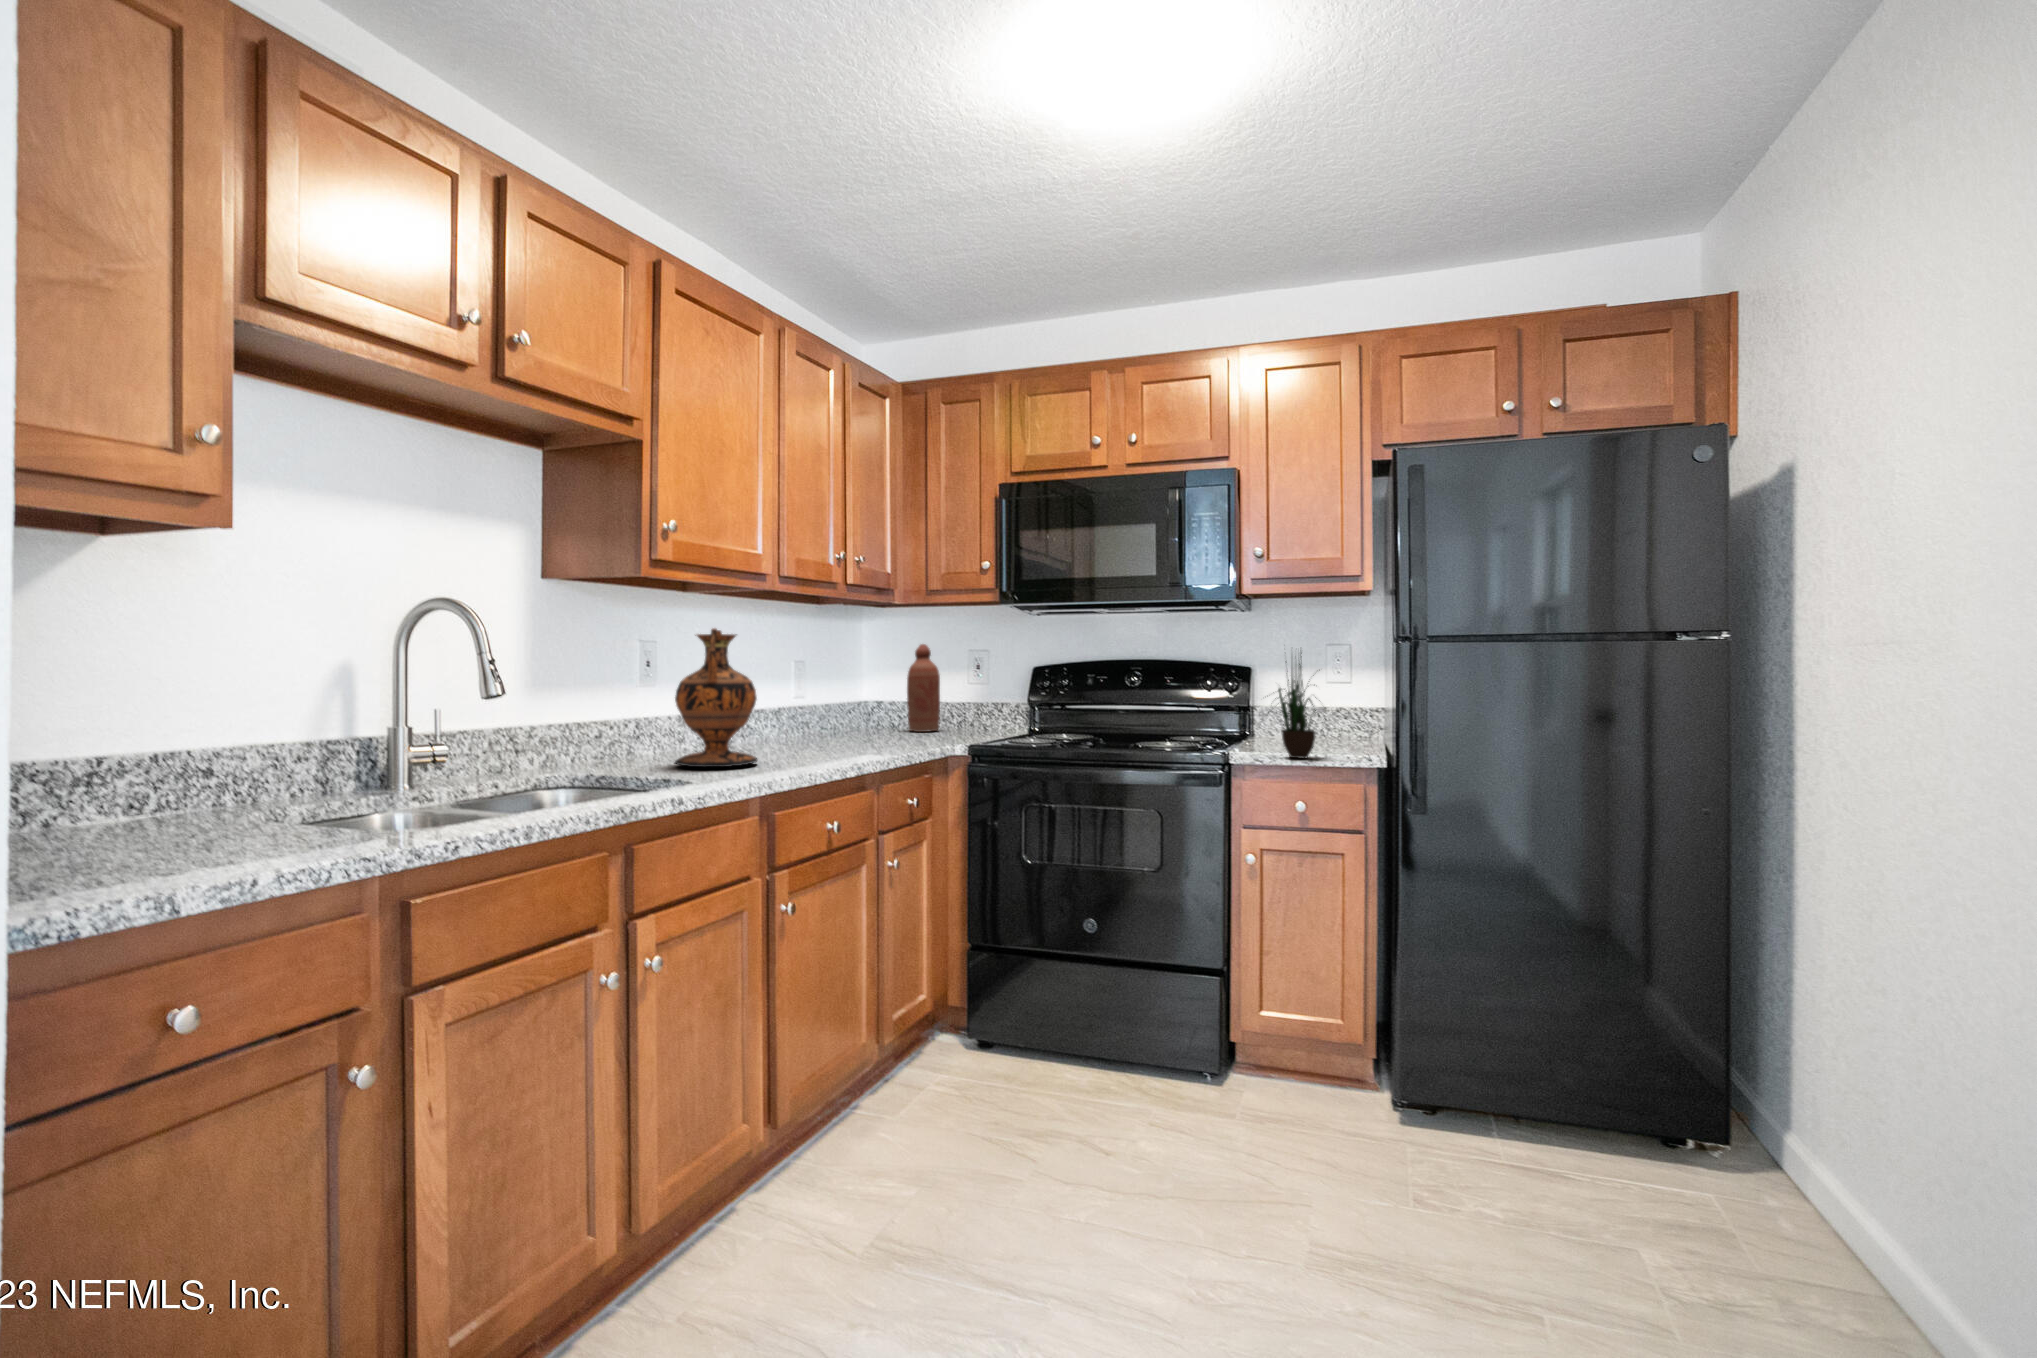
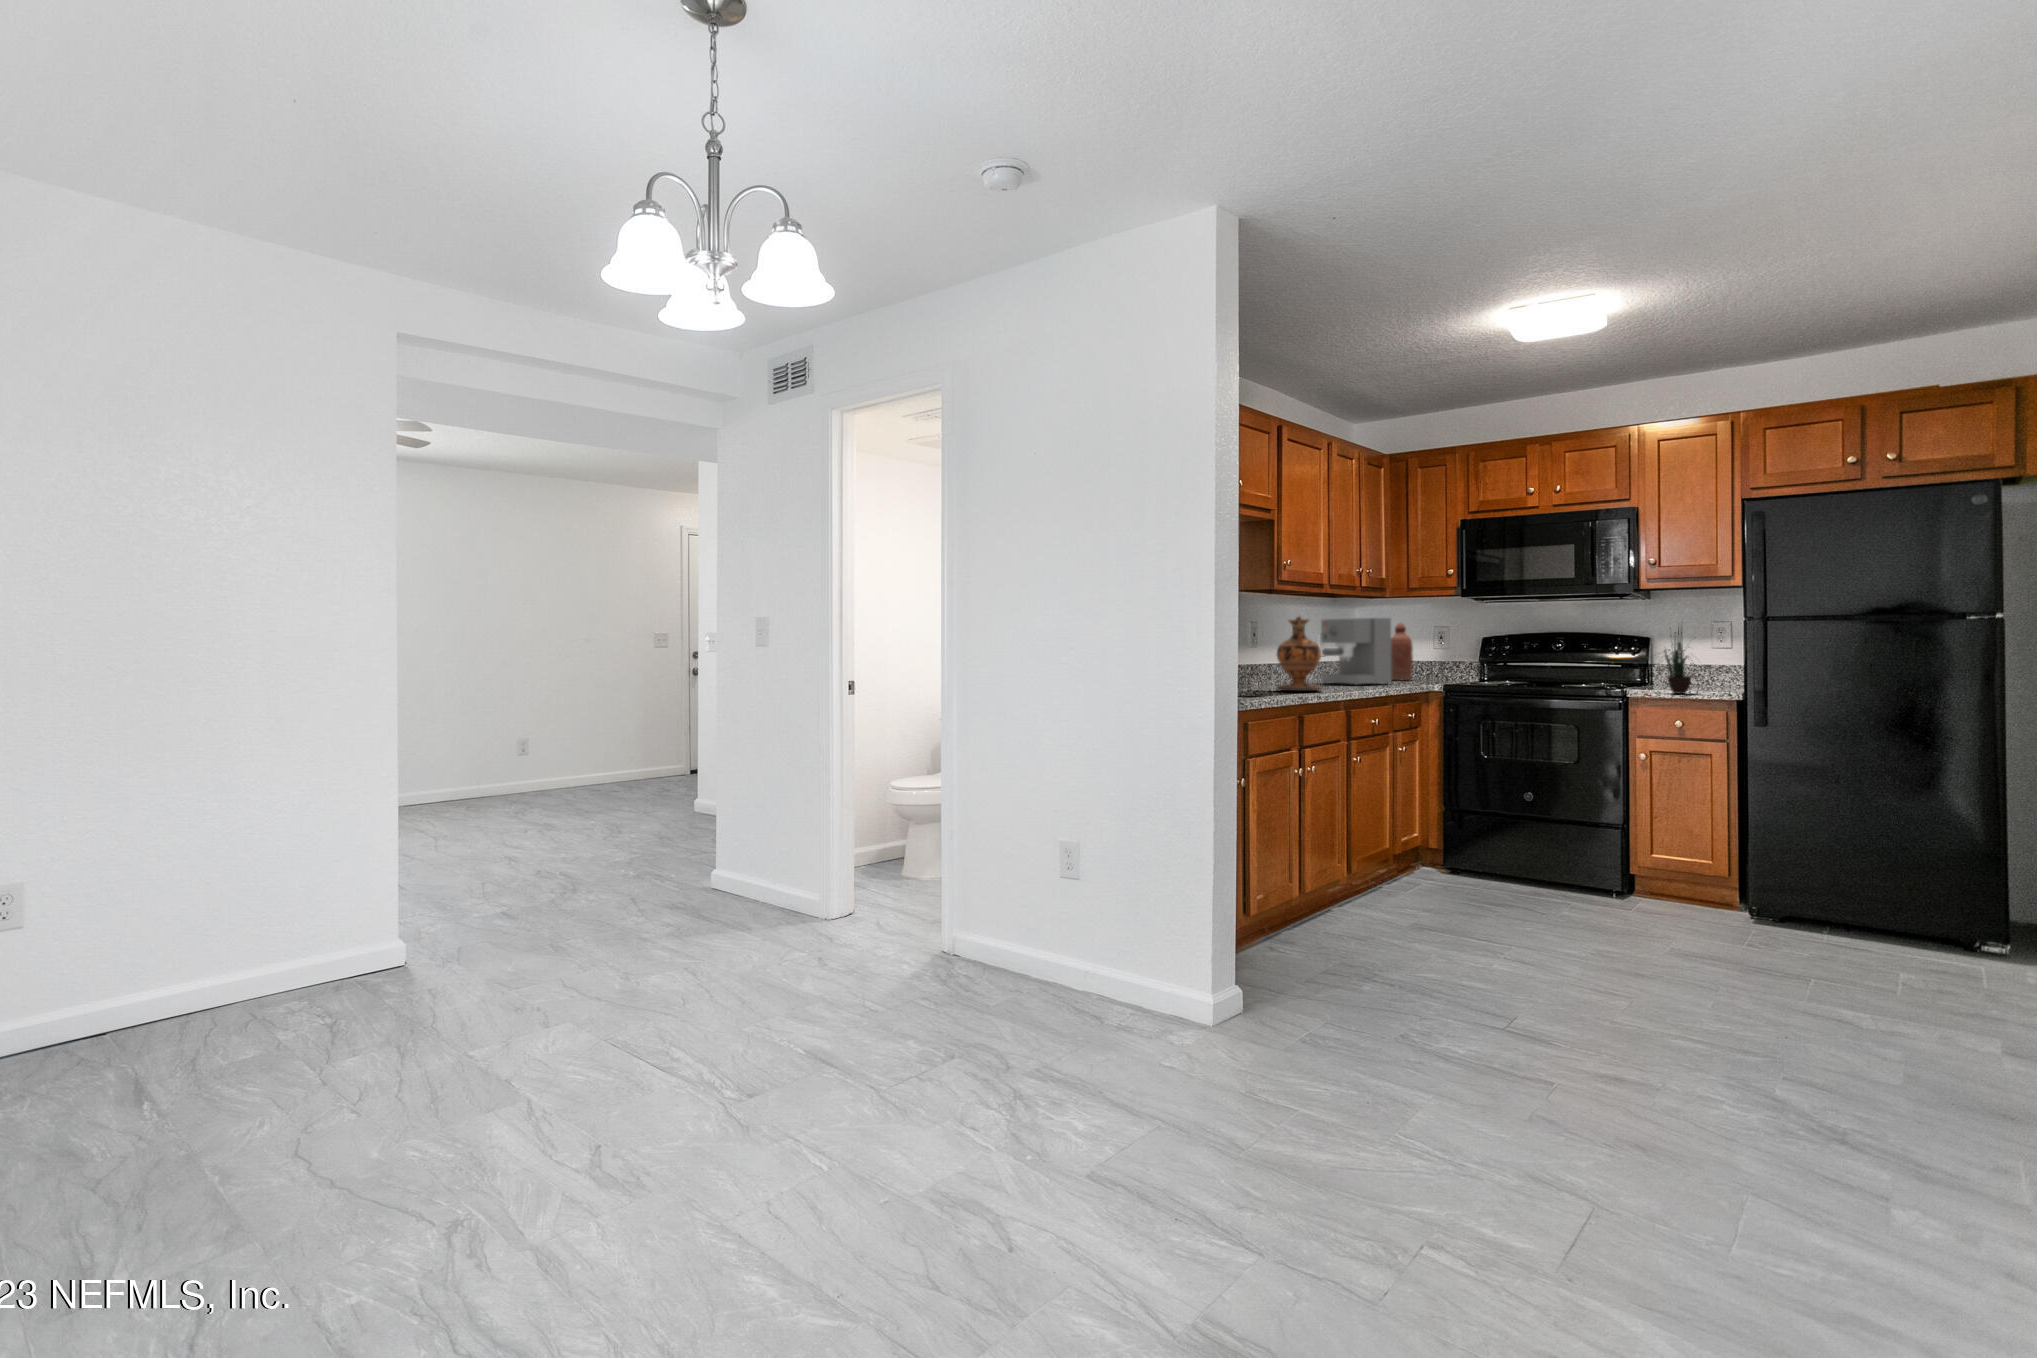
coffee maker: none [785,635,899,745] -> present [1321,618,1391,685]

